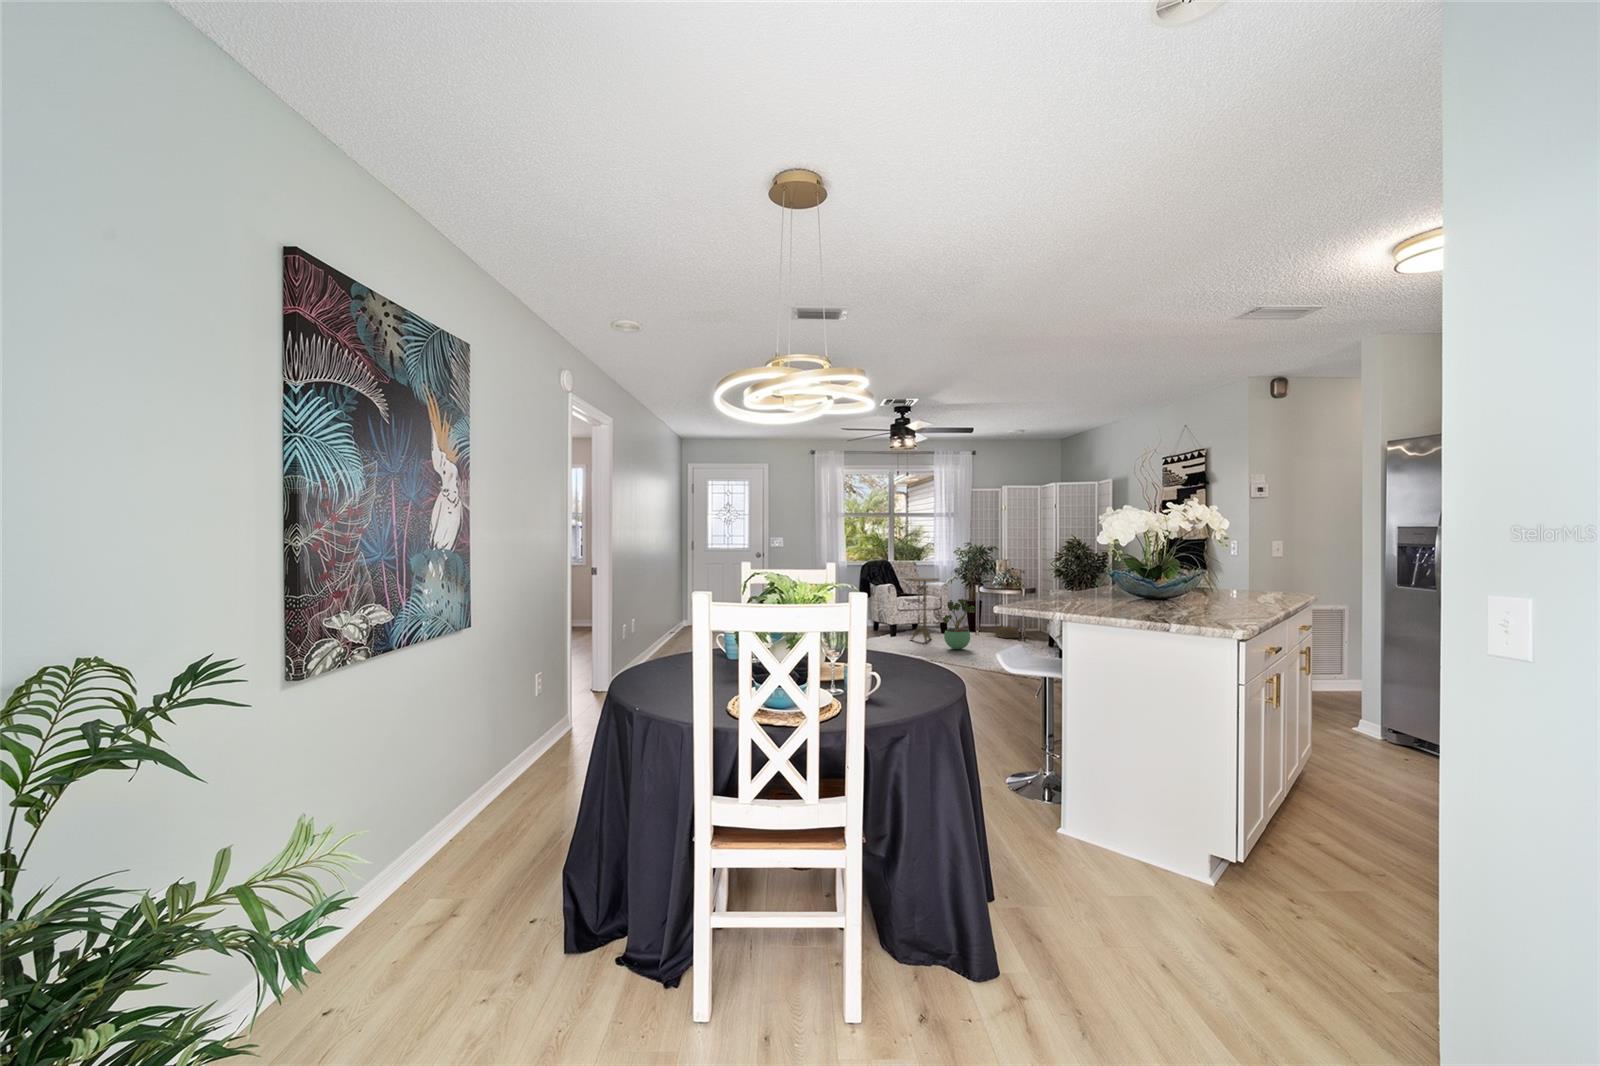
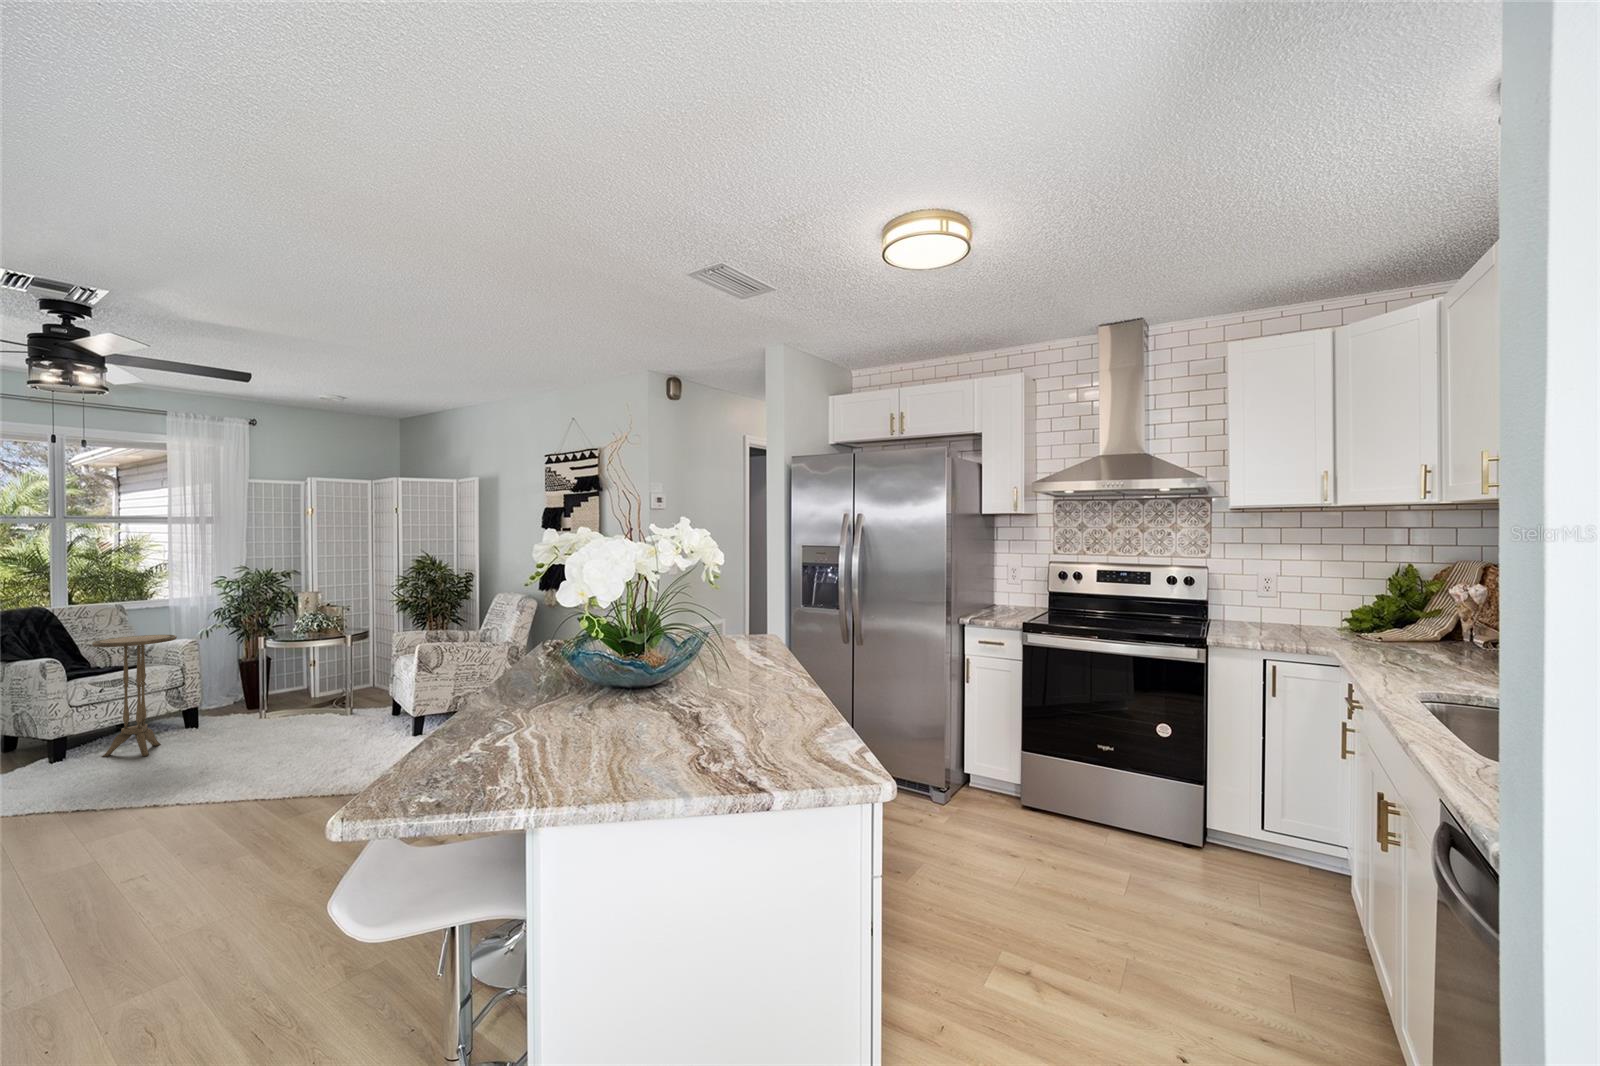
potted plant: present [943,599,976,649] -> none [181,668,255,758]
basket: present [995,602,1019,638] -> none [294,652,338,712]

